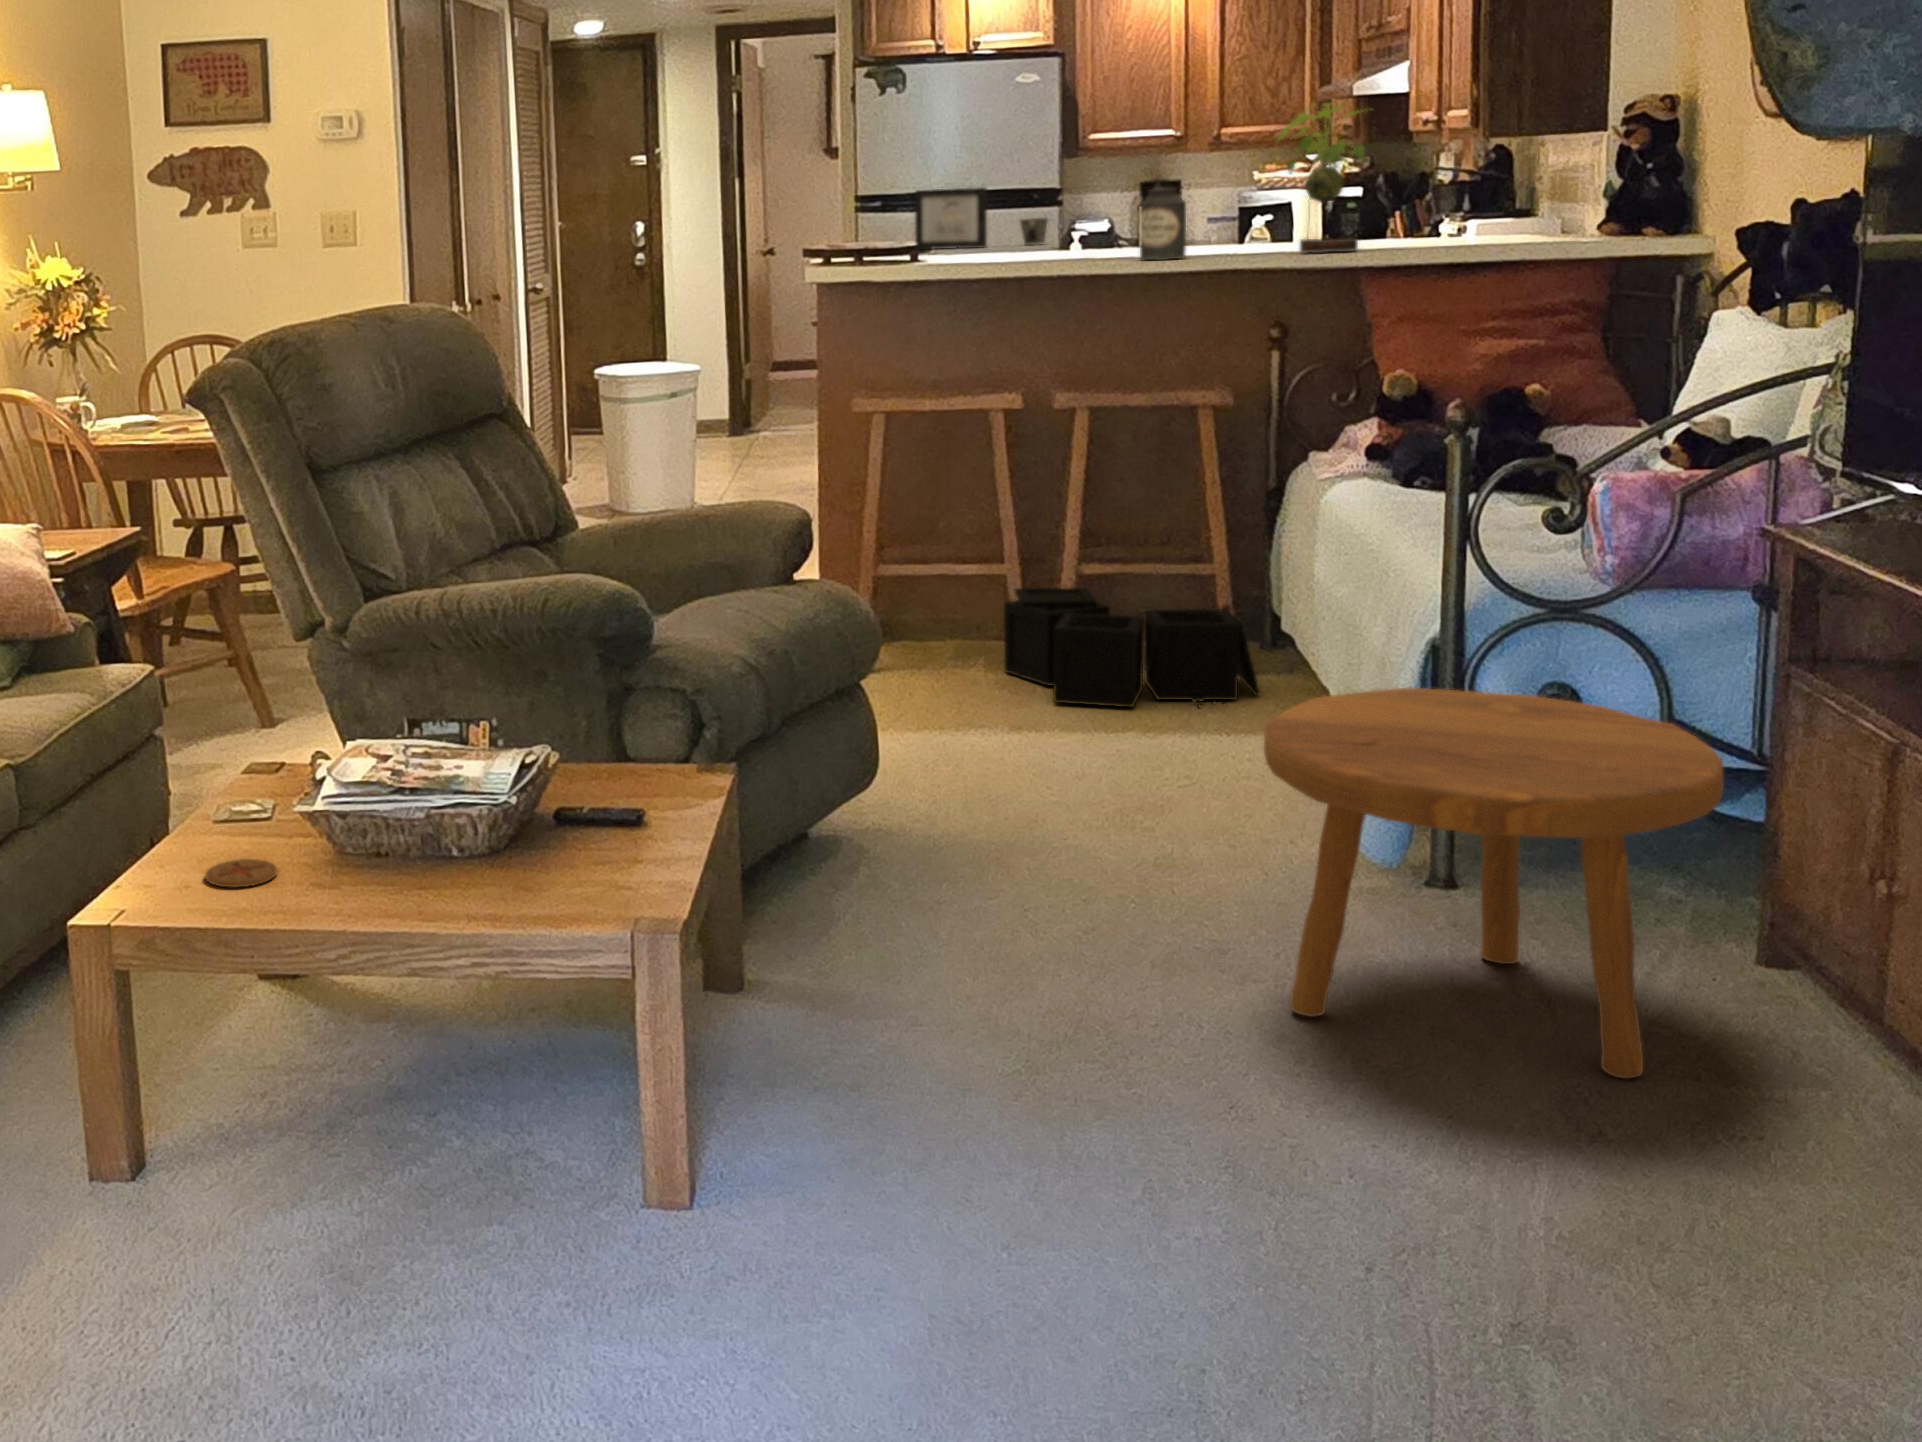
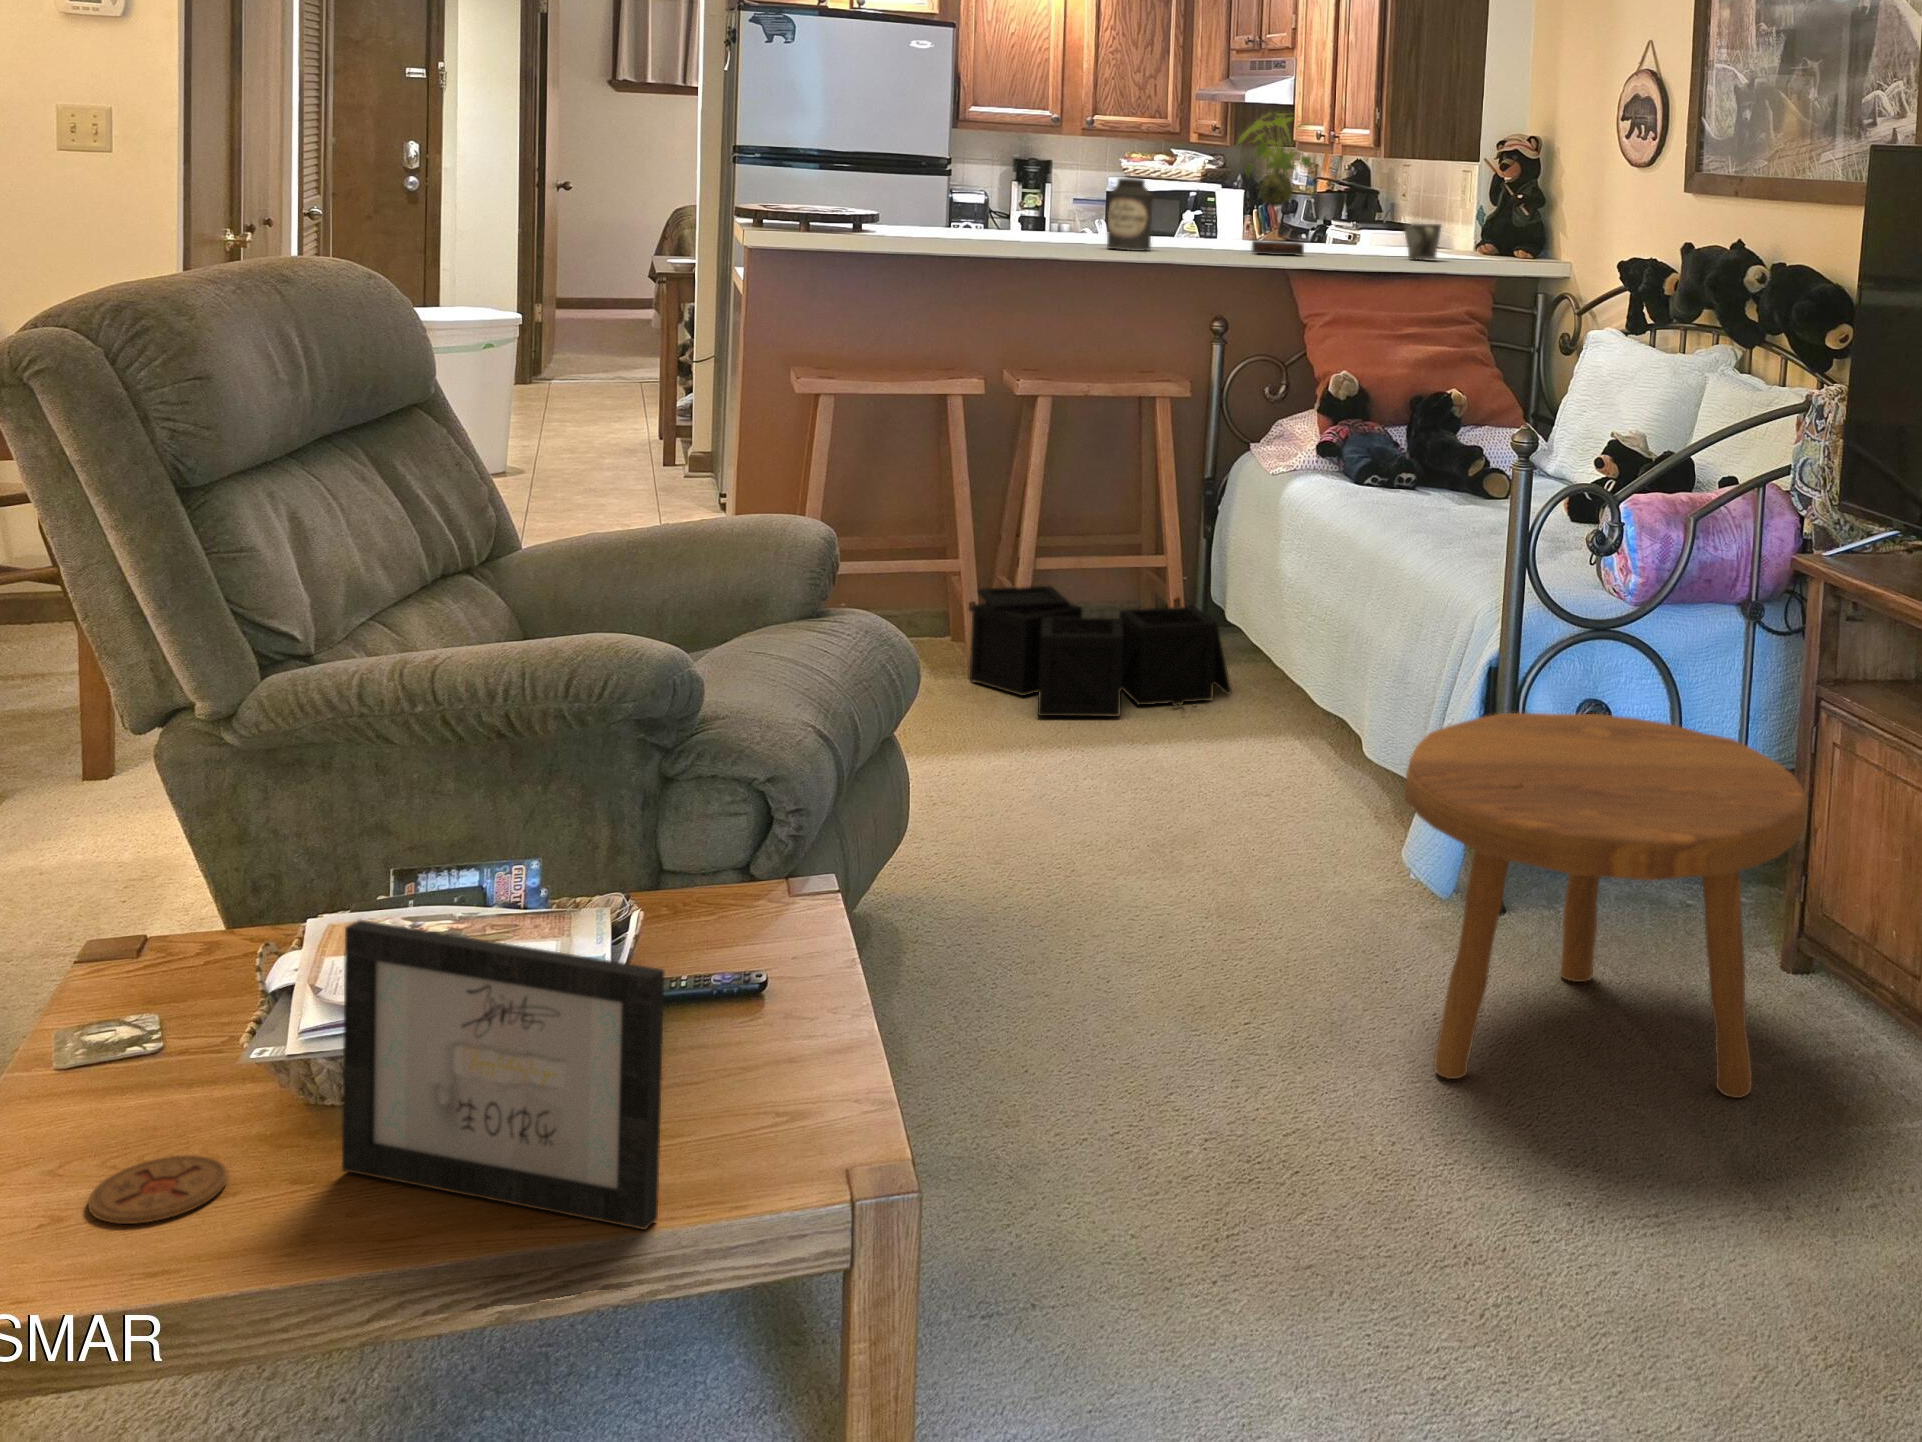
picture frame: present [915,187,987,249] -> present [342,920,664,1230]
mug: present [1020,218,1048,244] -> present [1404,224,1441,260]

